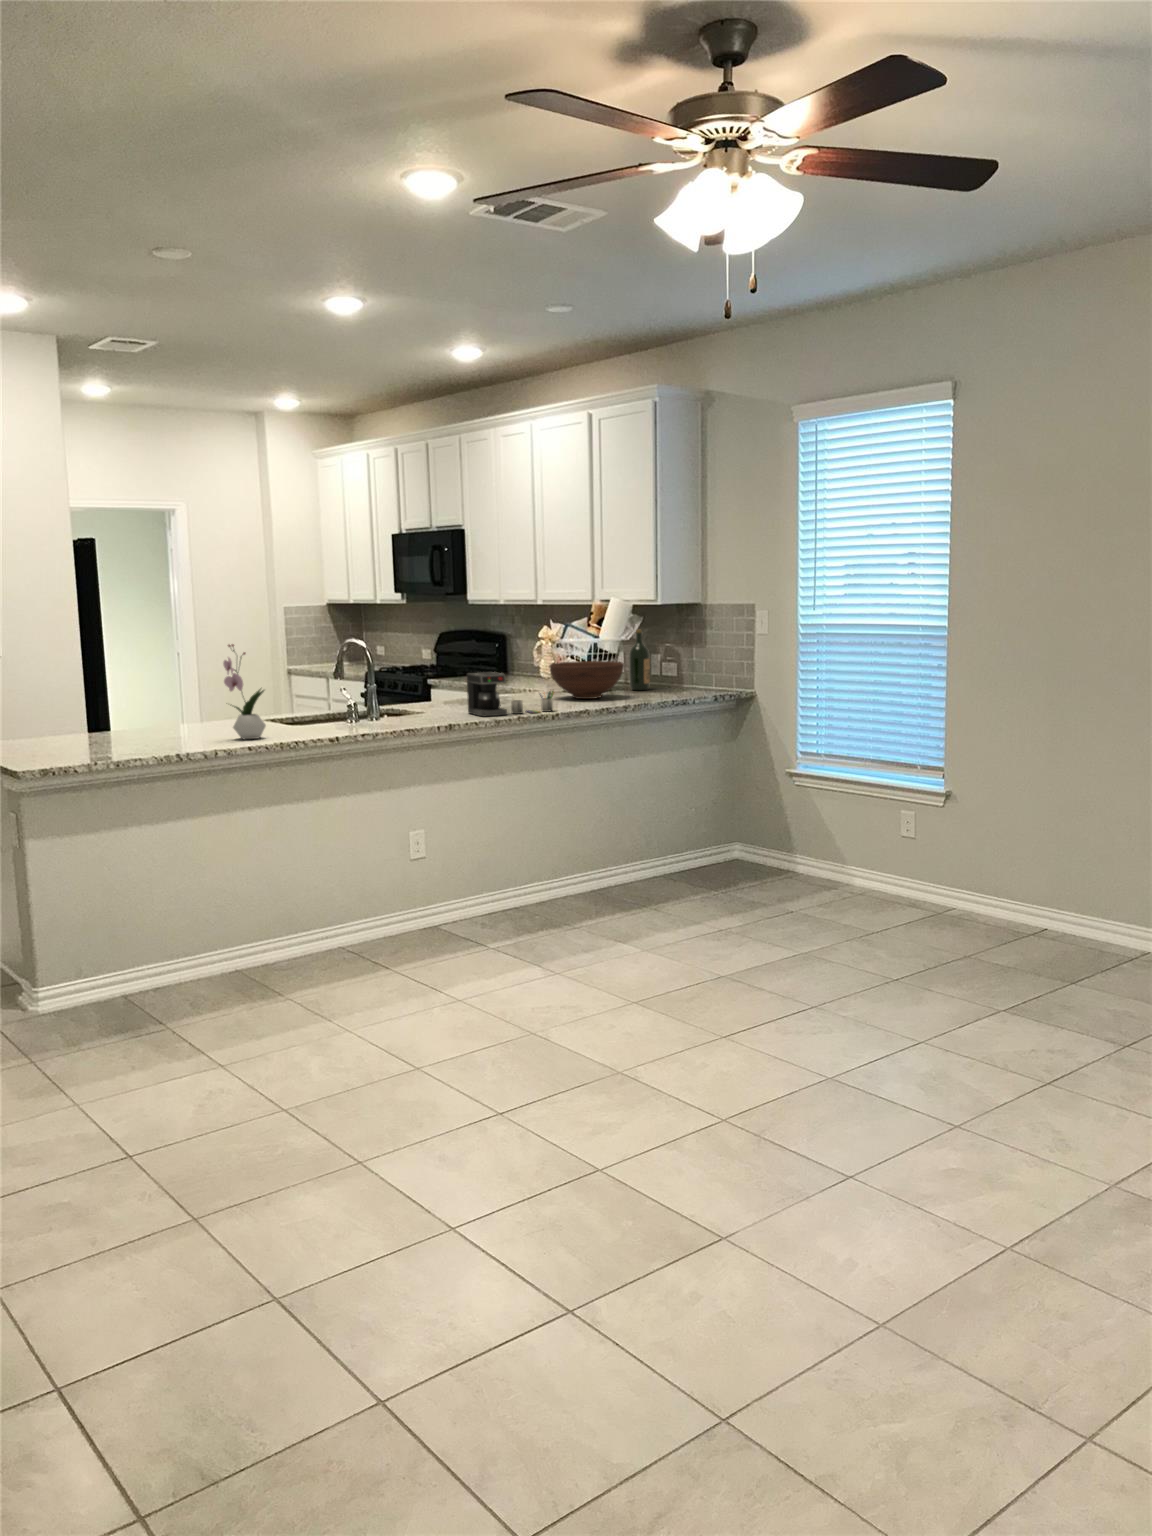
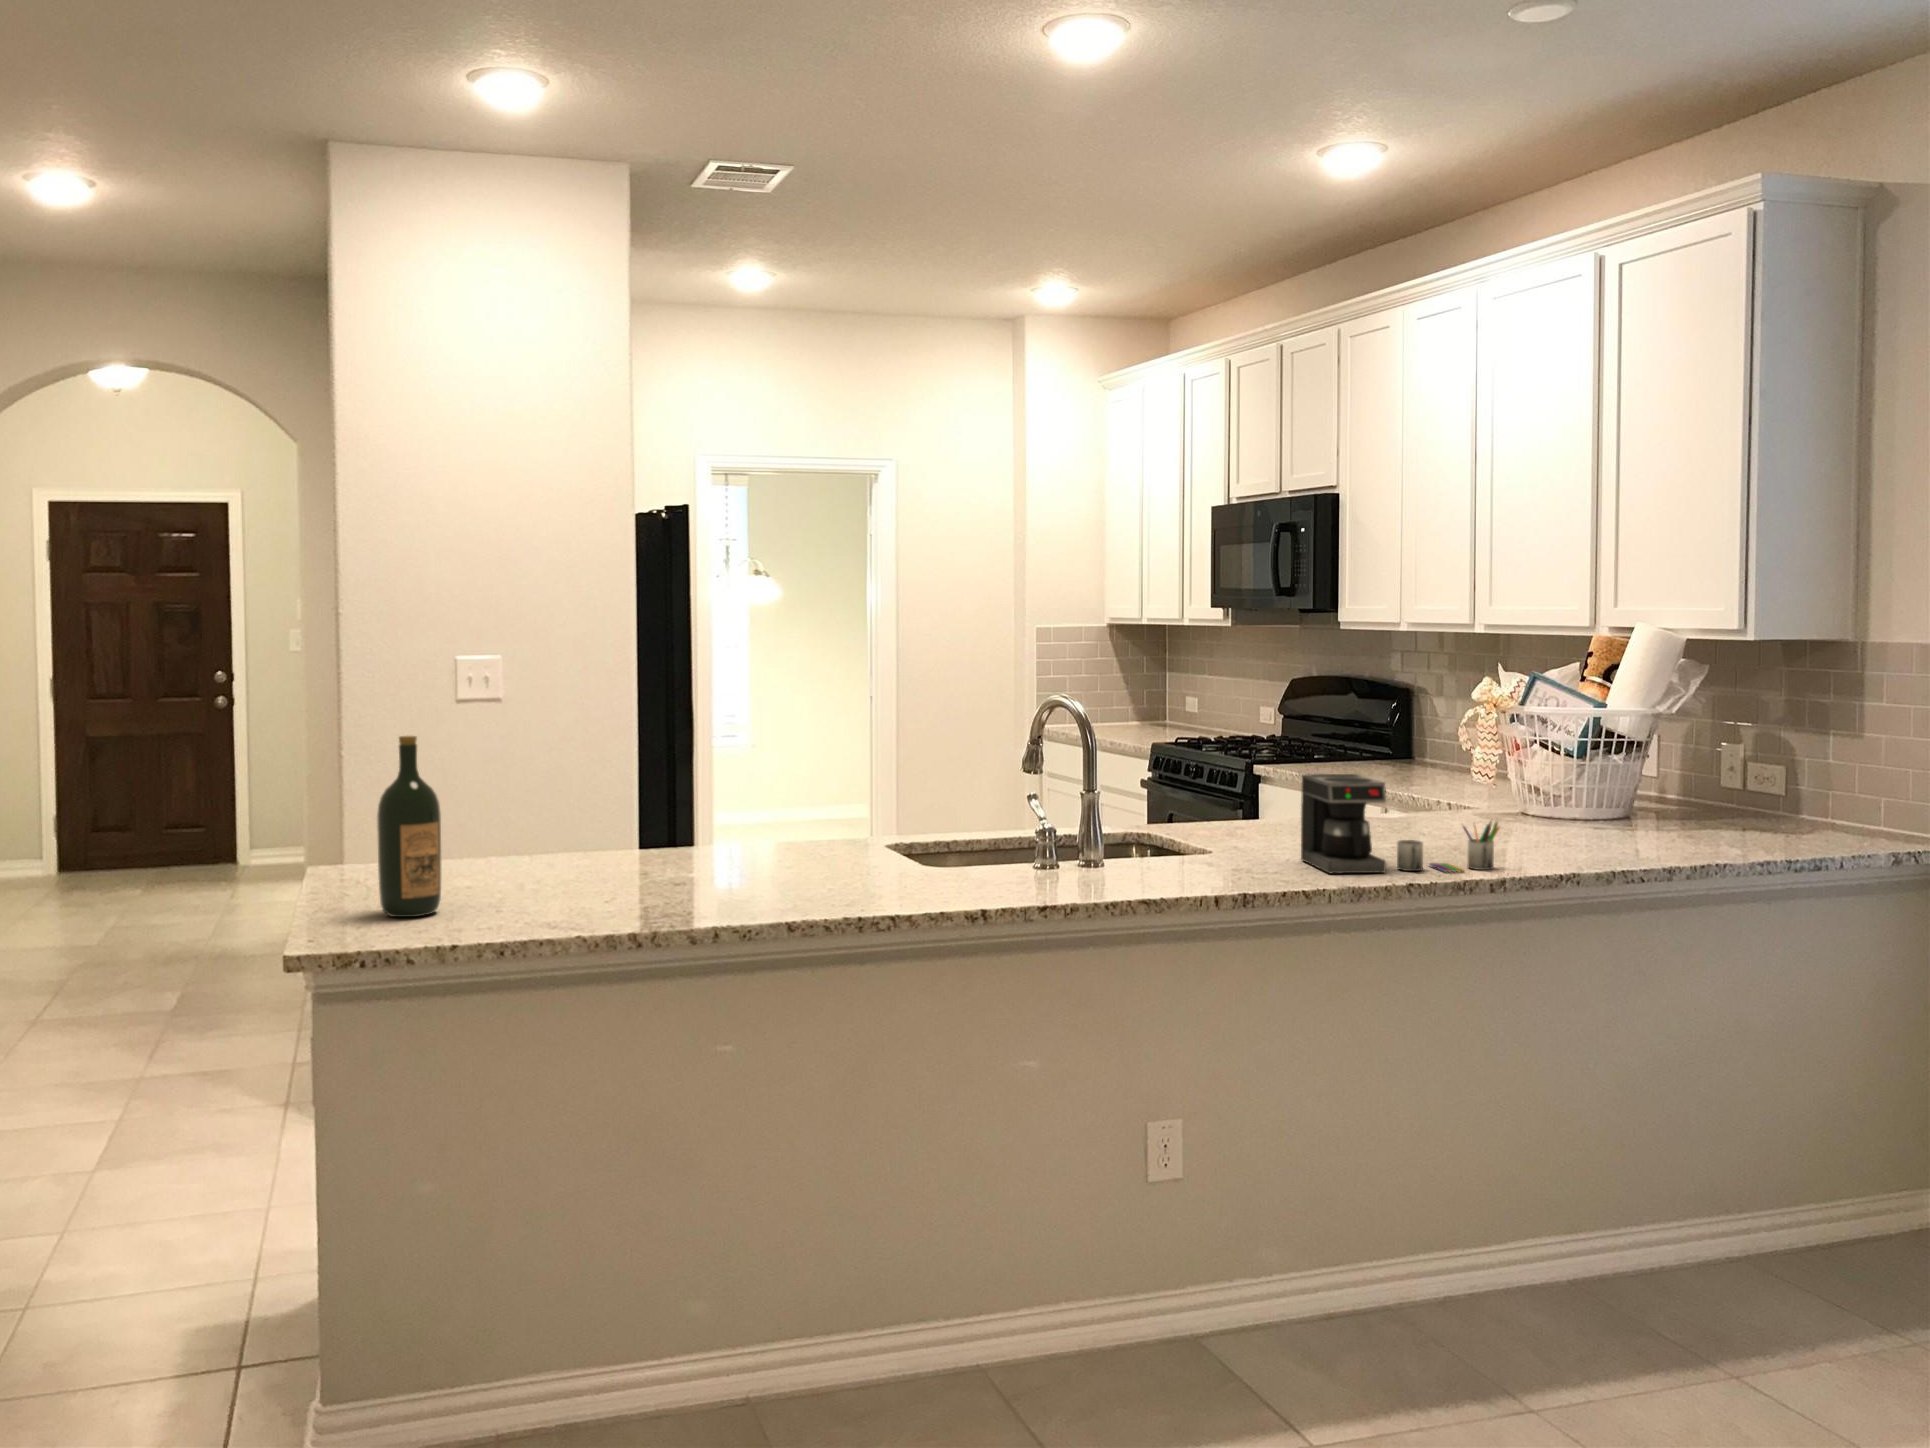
wine bottle: present [629,630,650,690] -> present [377,736,441,917]
flower arrangement: present [223,644,266,739] -> none [771,698,850,898]
fruit bowl: present [549,661,624,699] -> none [1492,755,1665,839]

